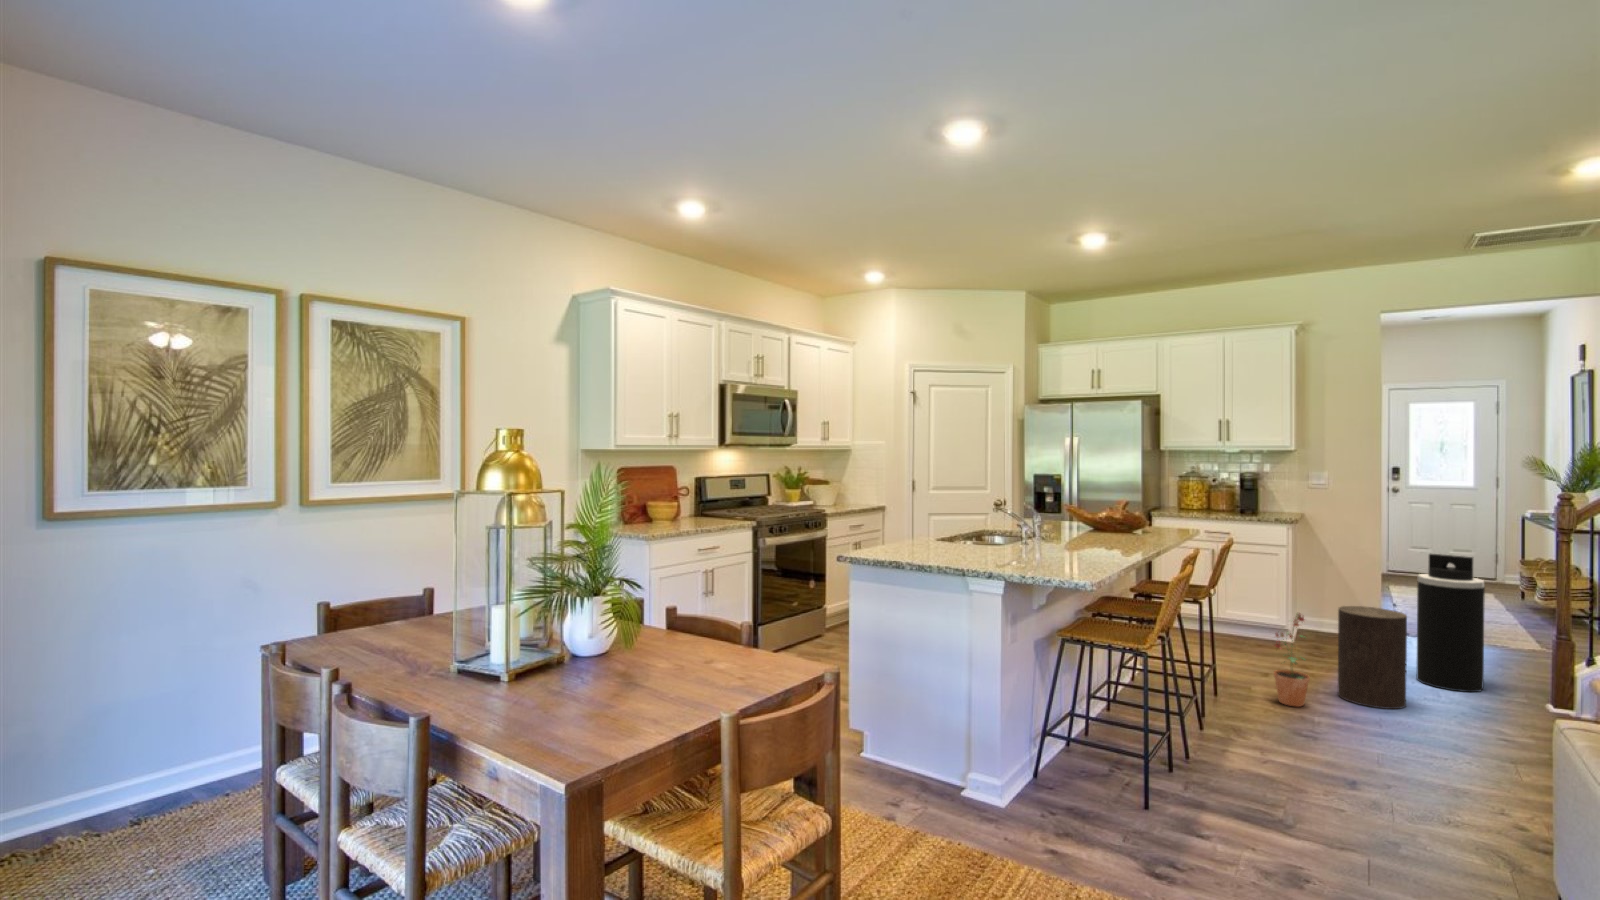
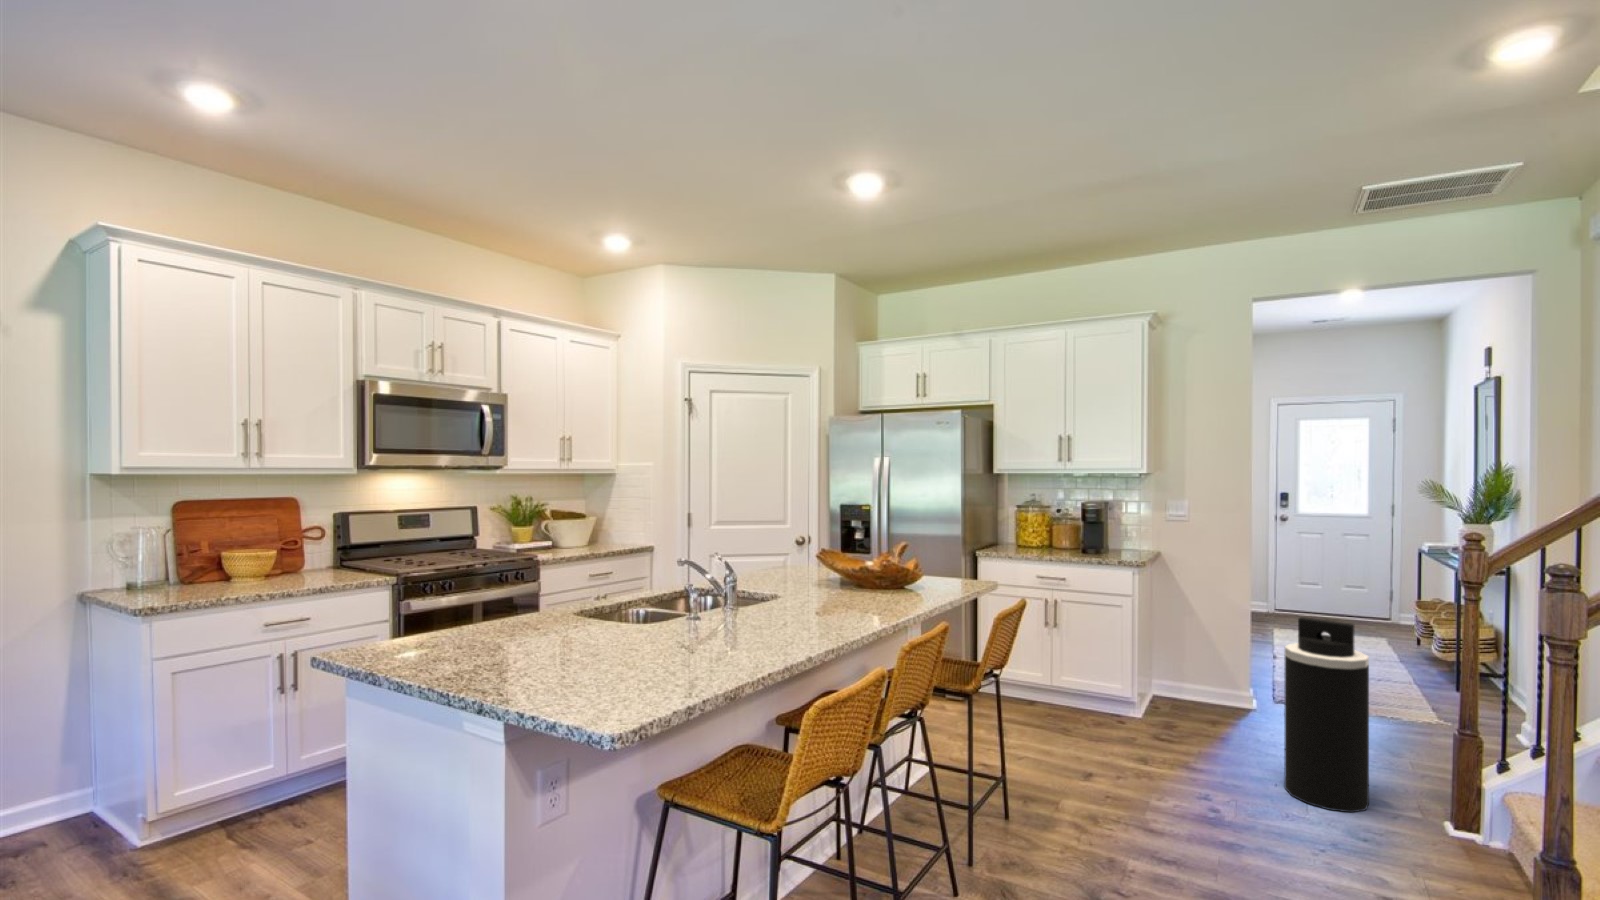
stool: present [1338,606,1407,709] -> none [1174,695,1263,852]
potted plant: present [1274,613,1310,707] -> none [1079,710,1130,852]

